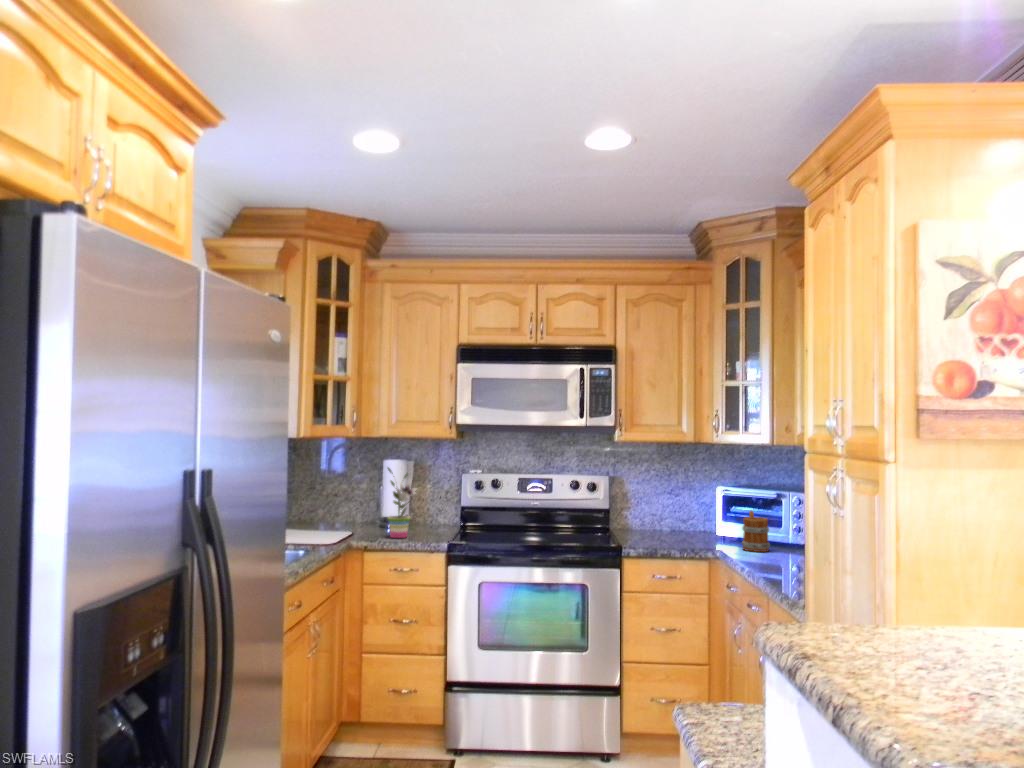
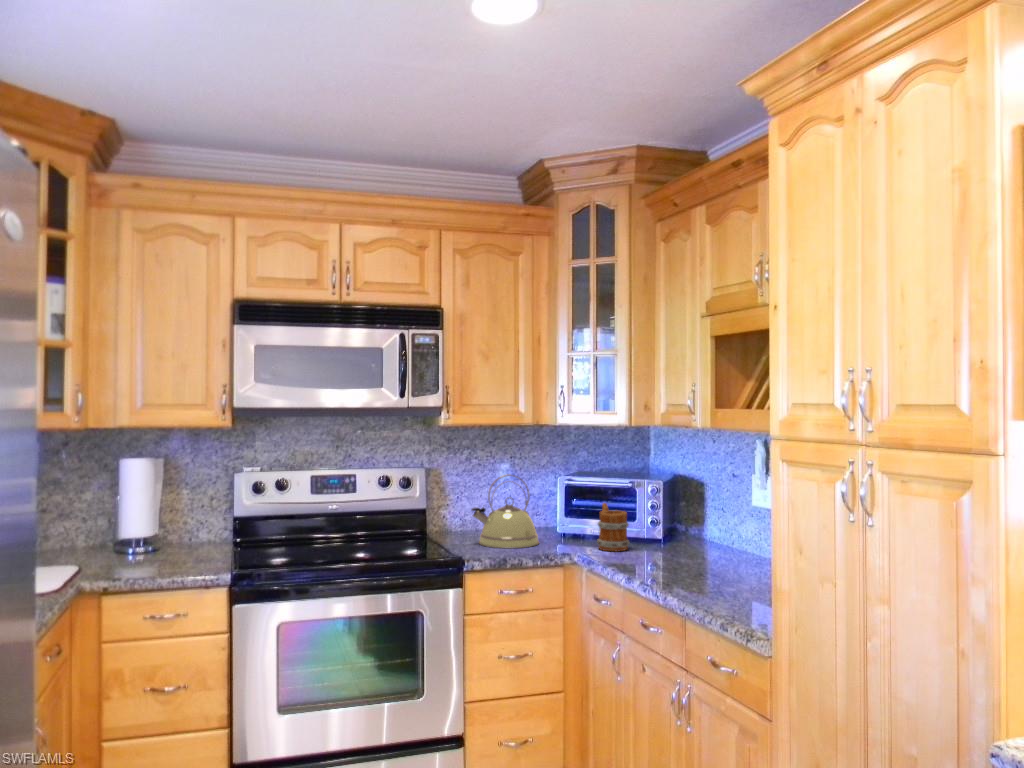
potted plant: present [388,468,416,538] -> none [133,471,182,572]
kettle: none [638,483,696,544] -> present [472,474,539,548]

